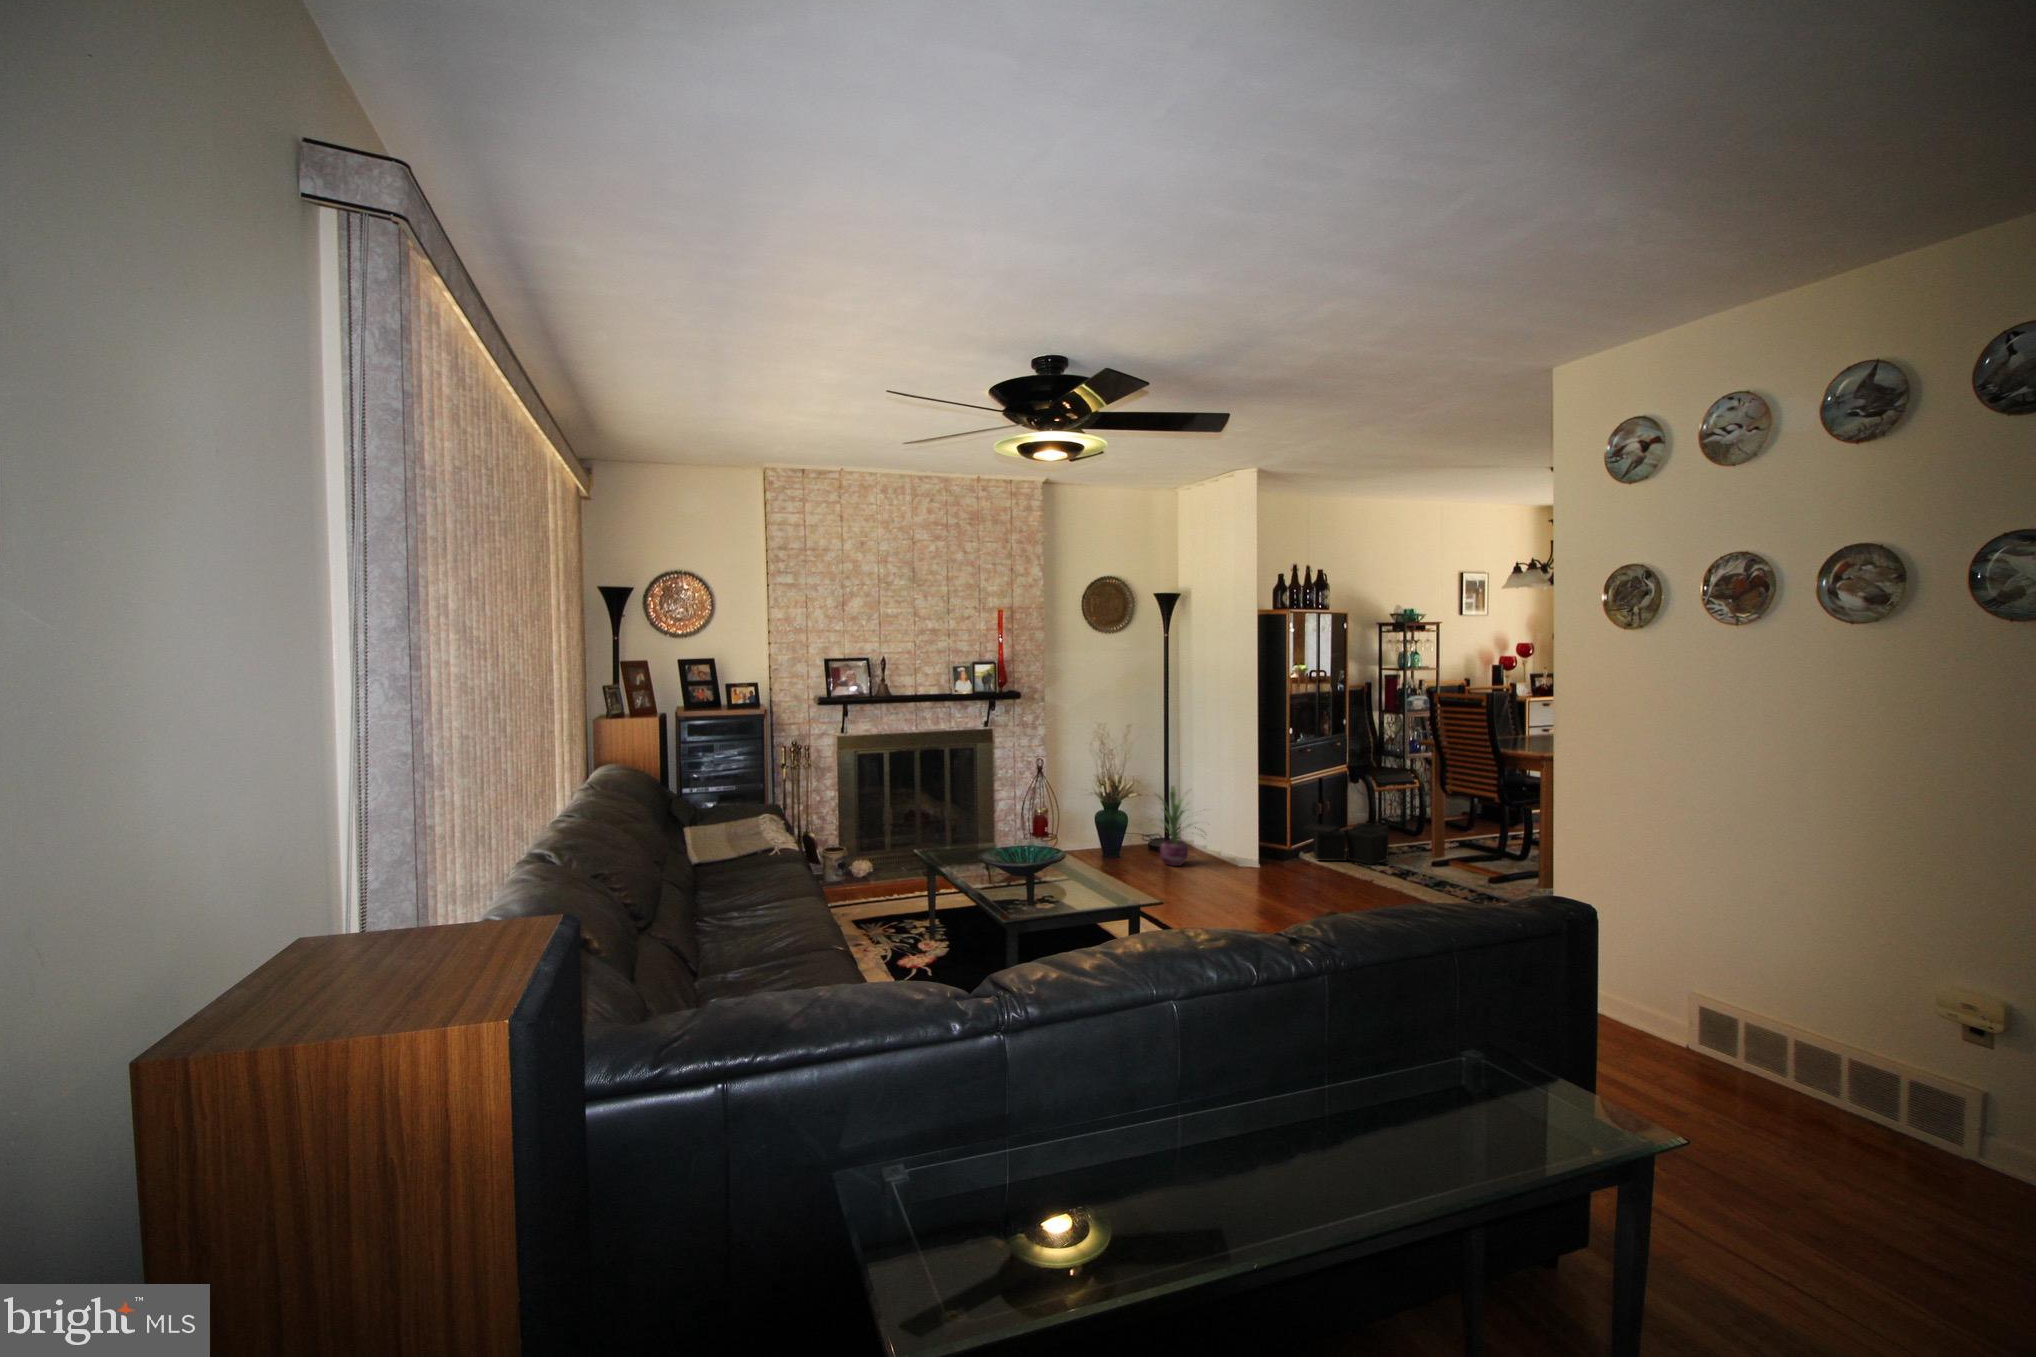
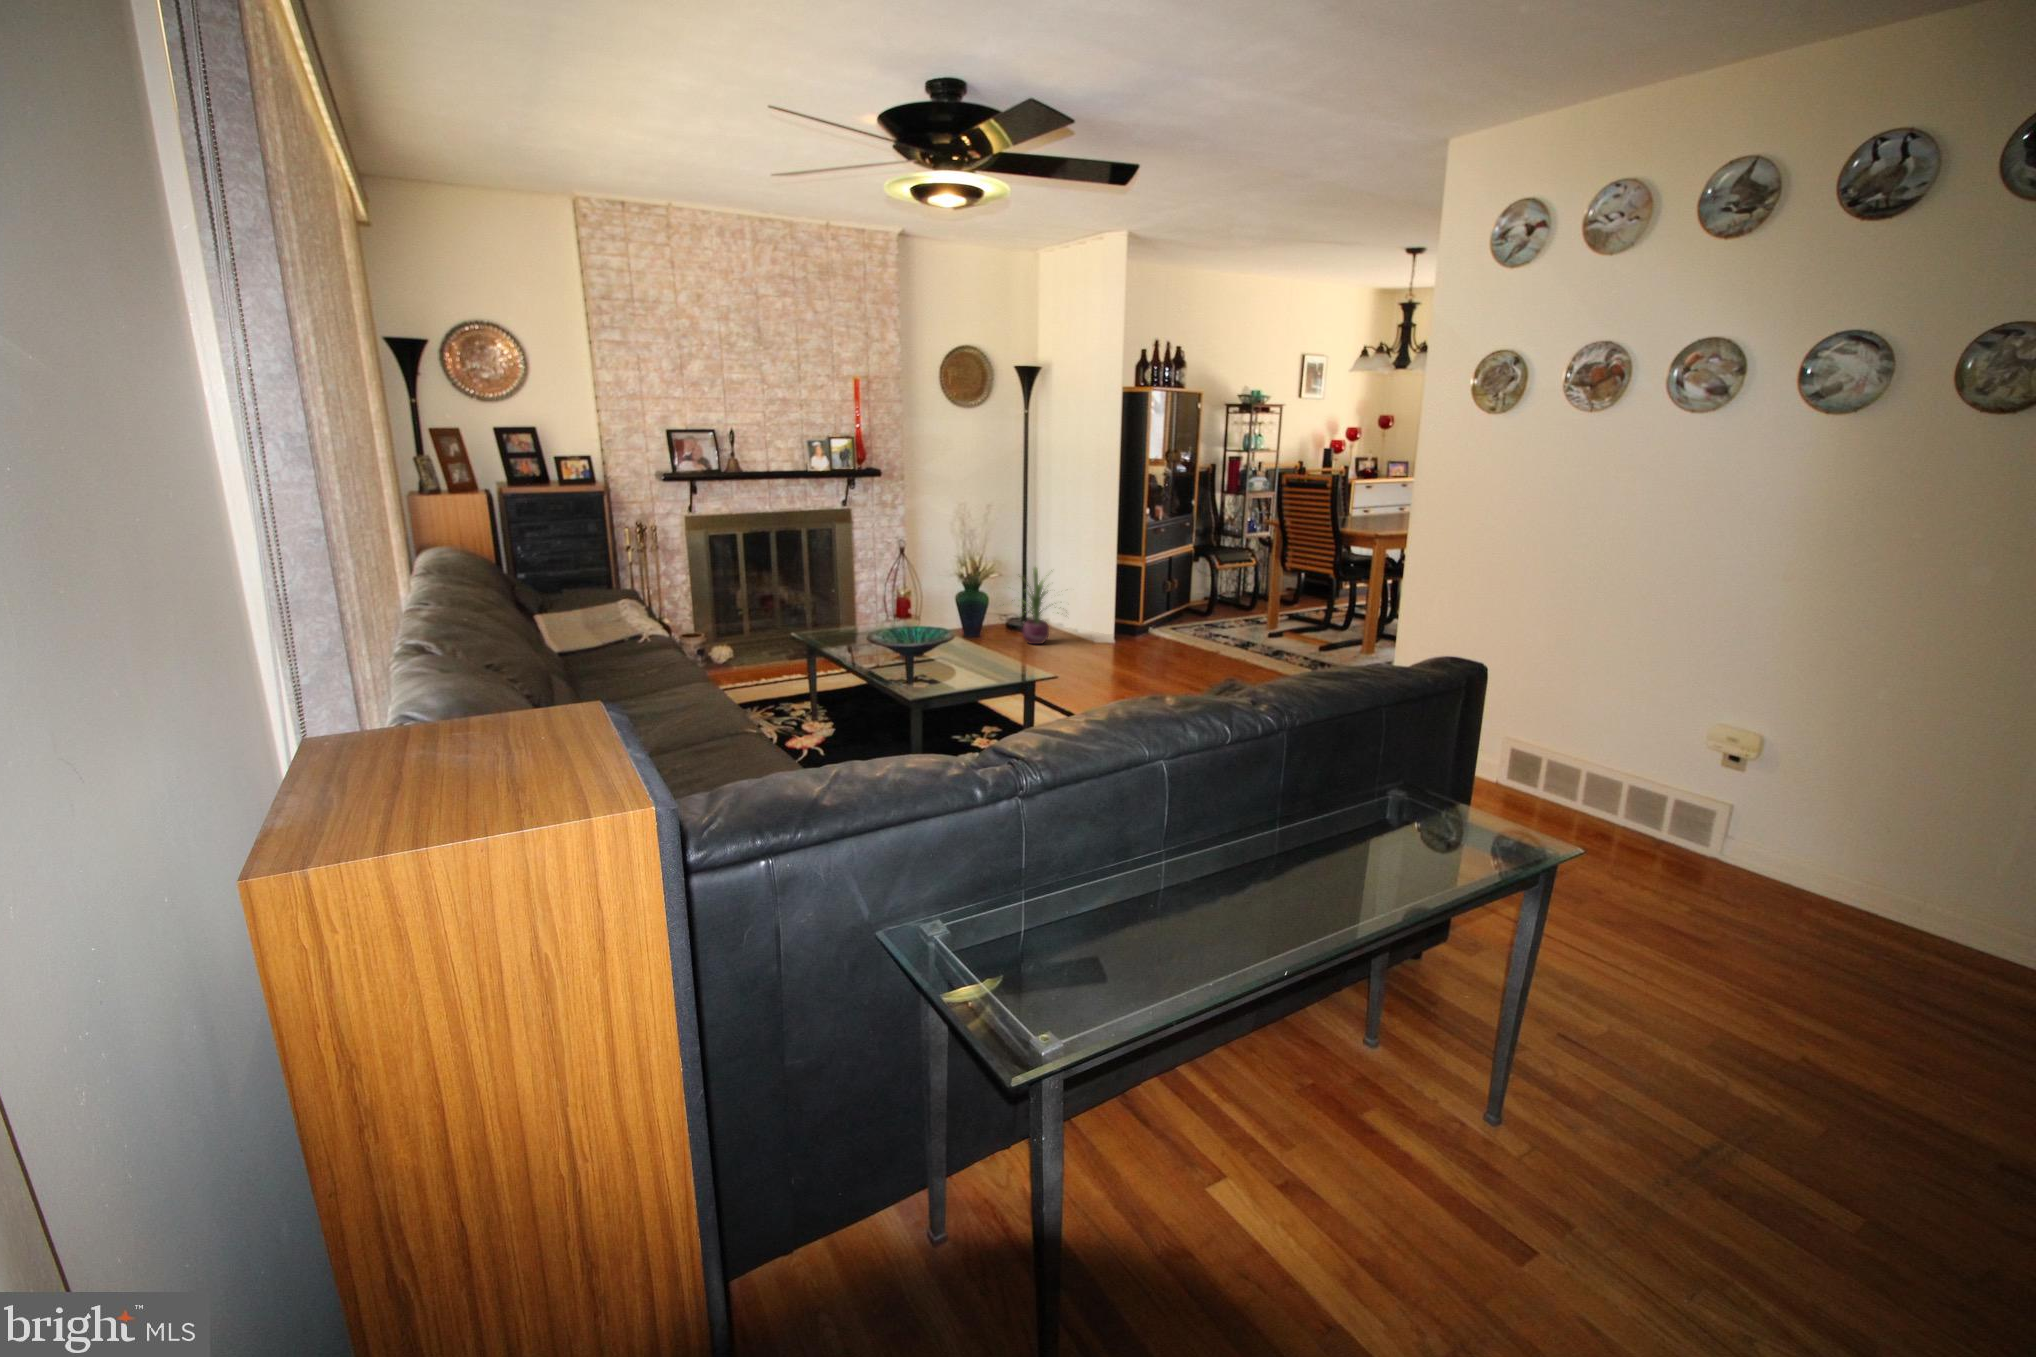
storage bin: present [1303,823,1389,865] -> none [1155,600,1239,638]

